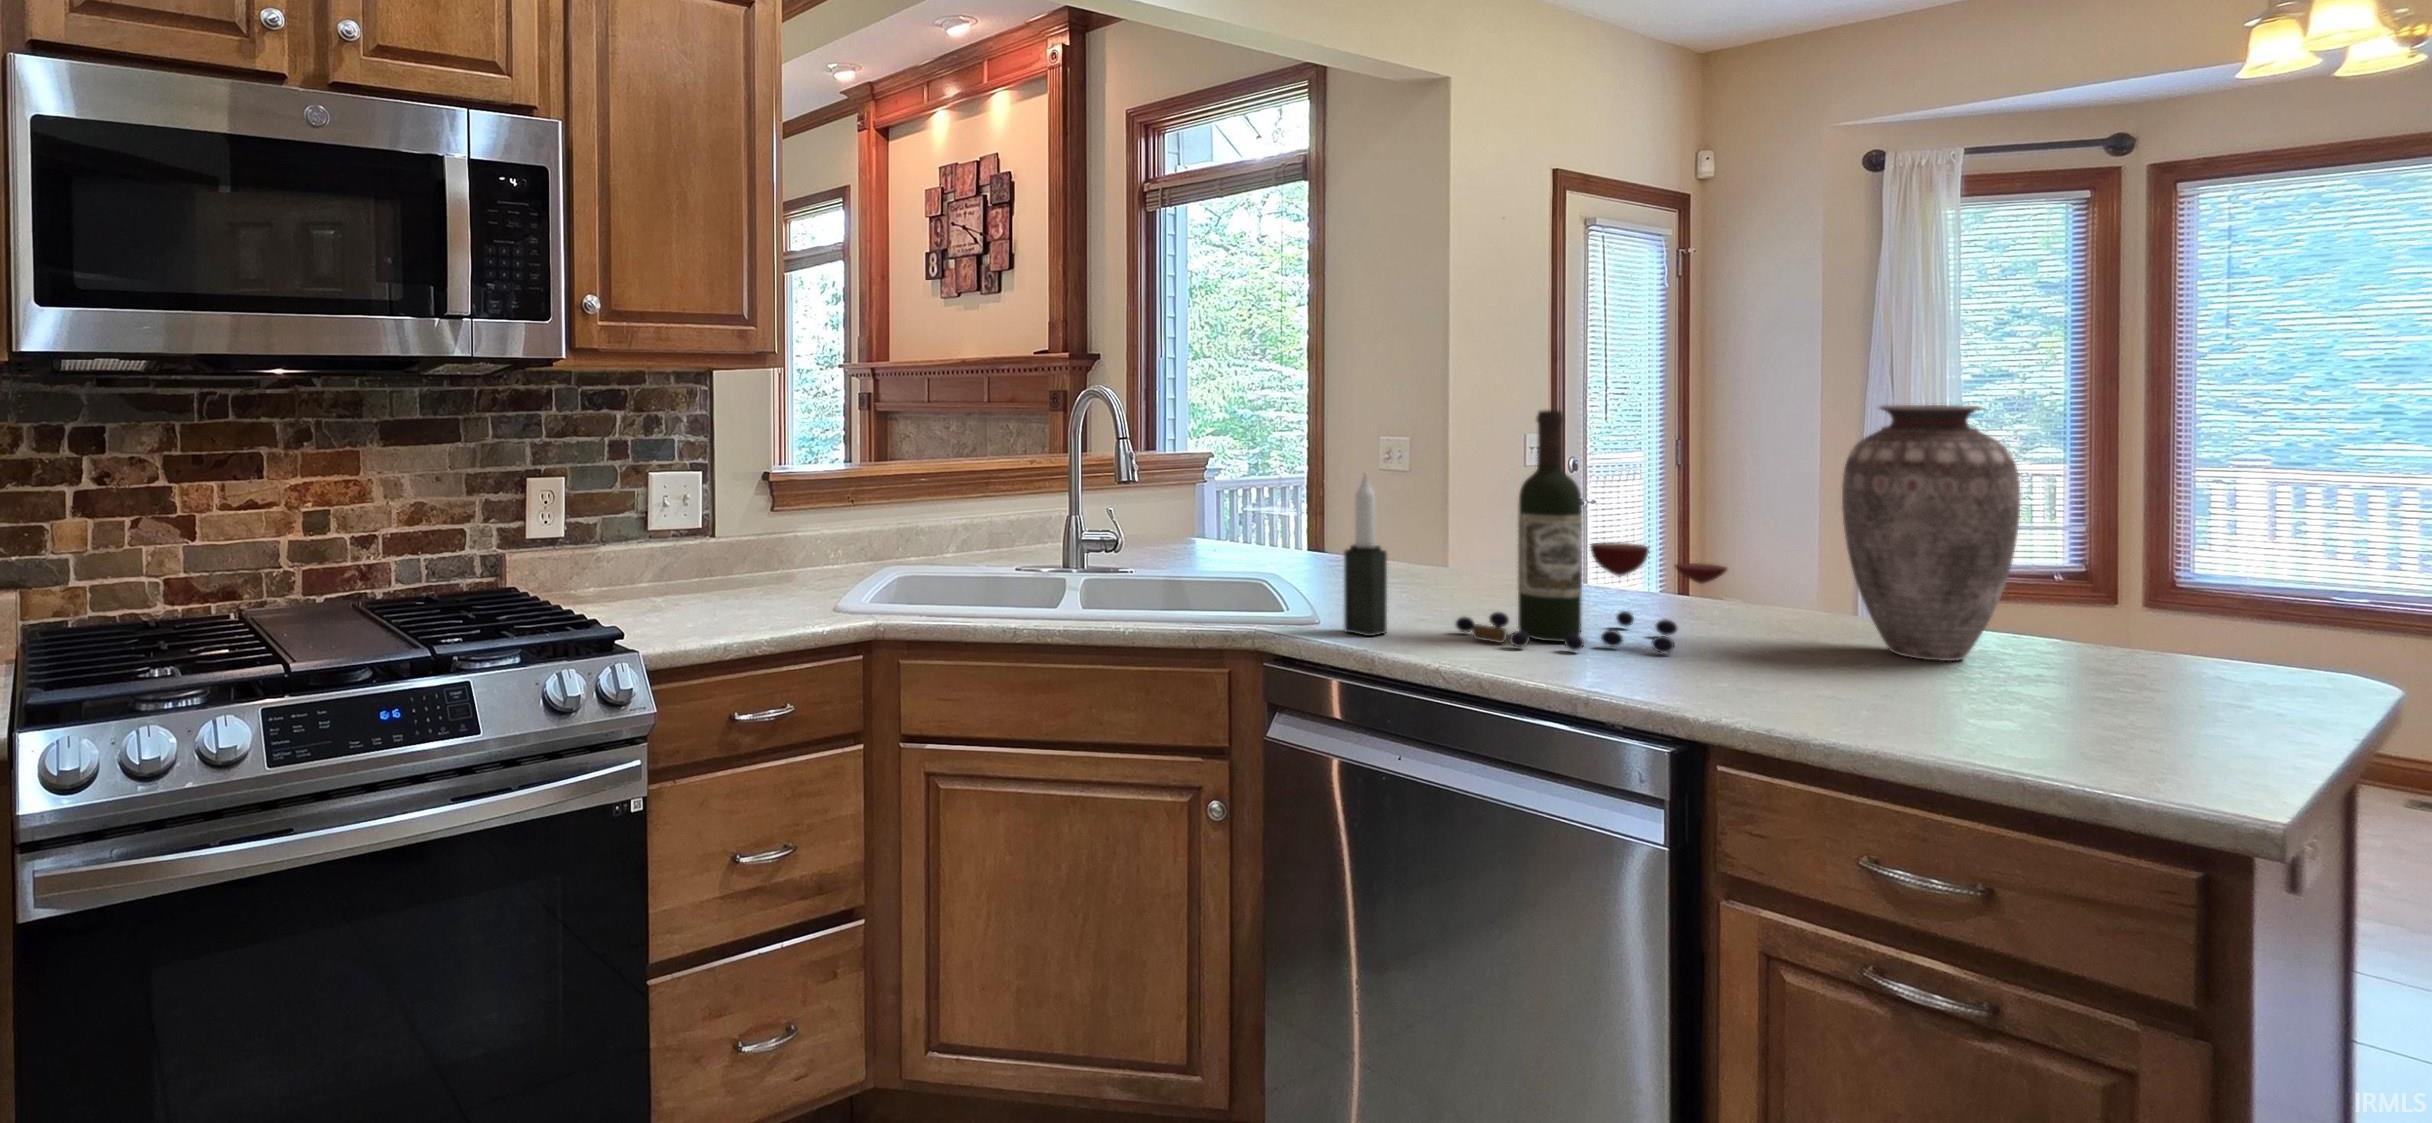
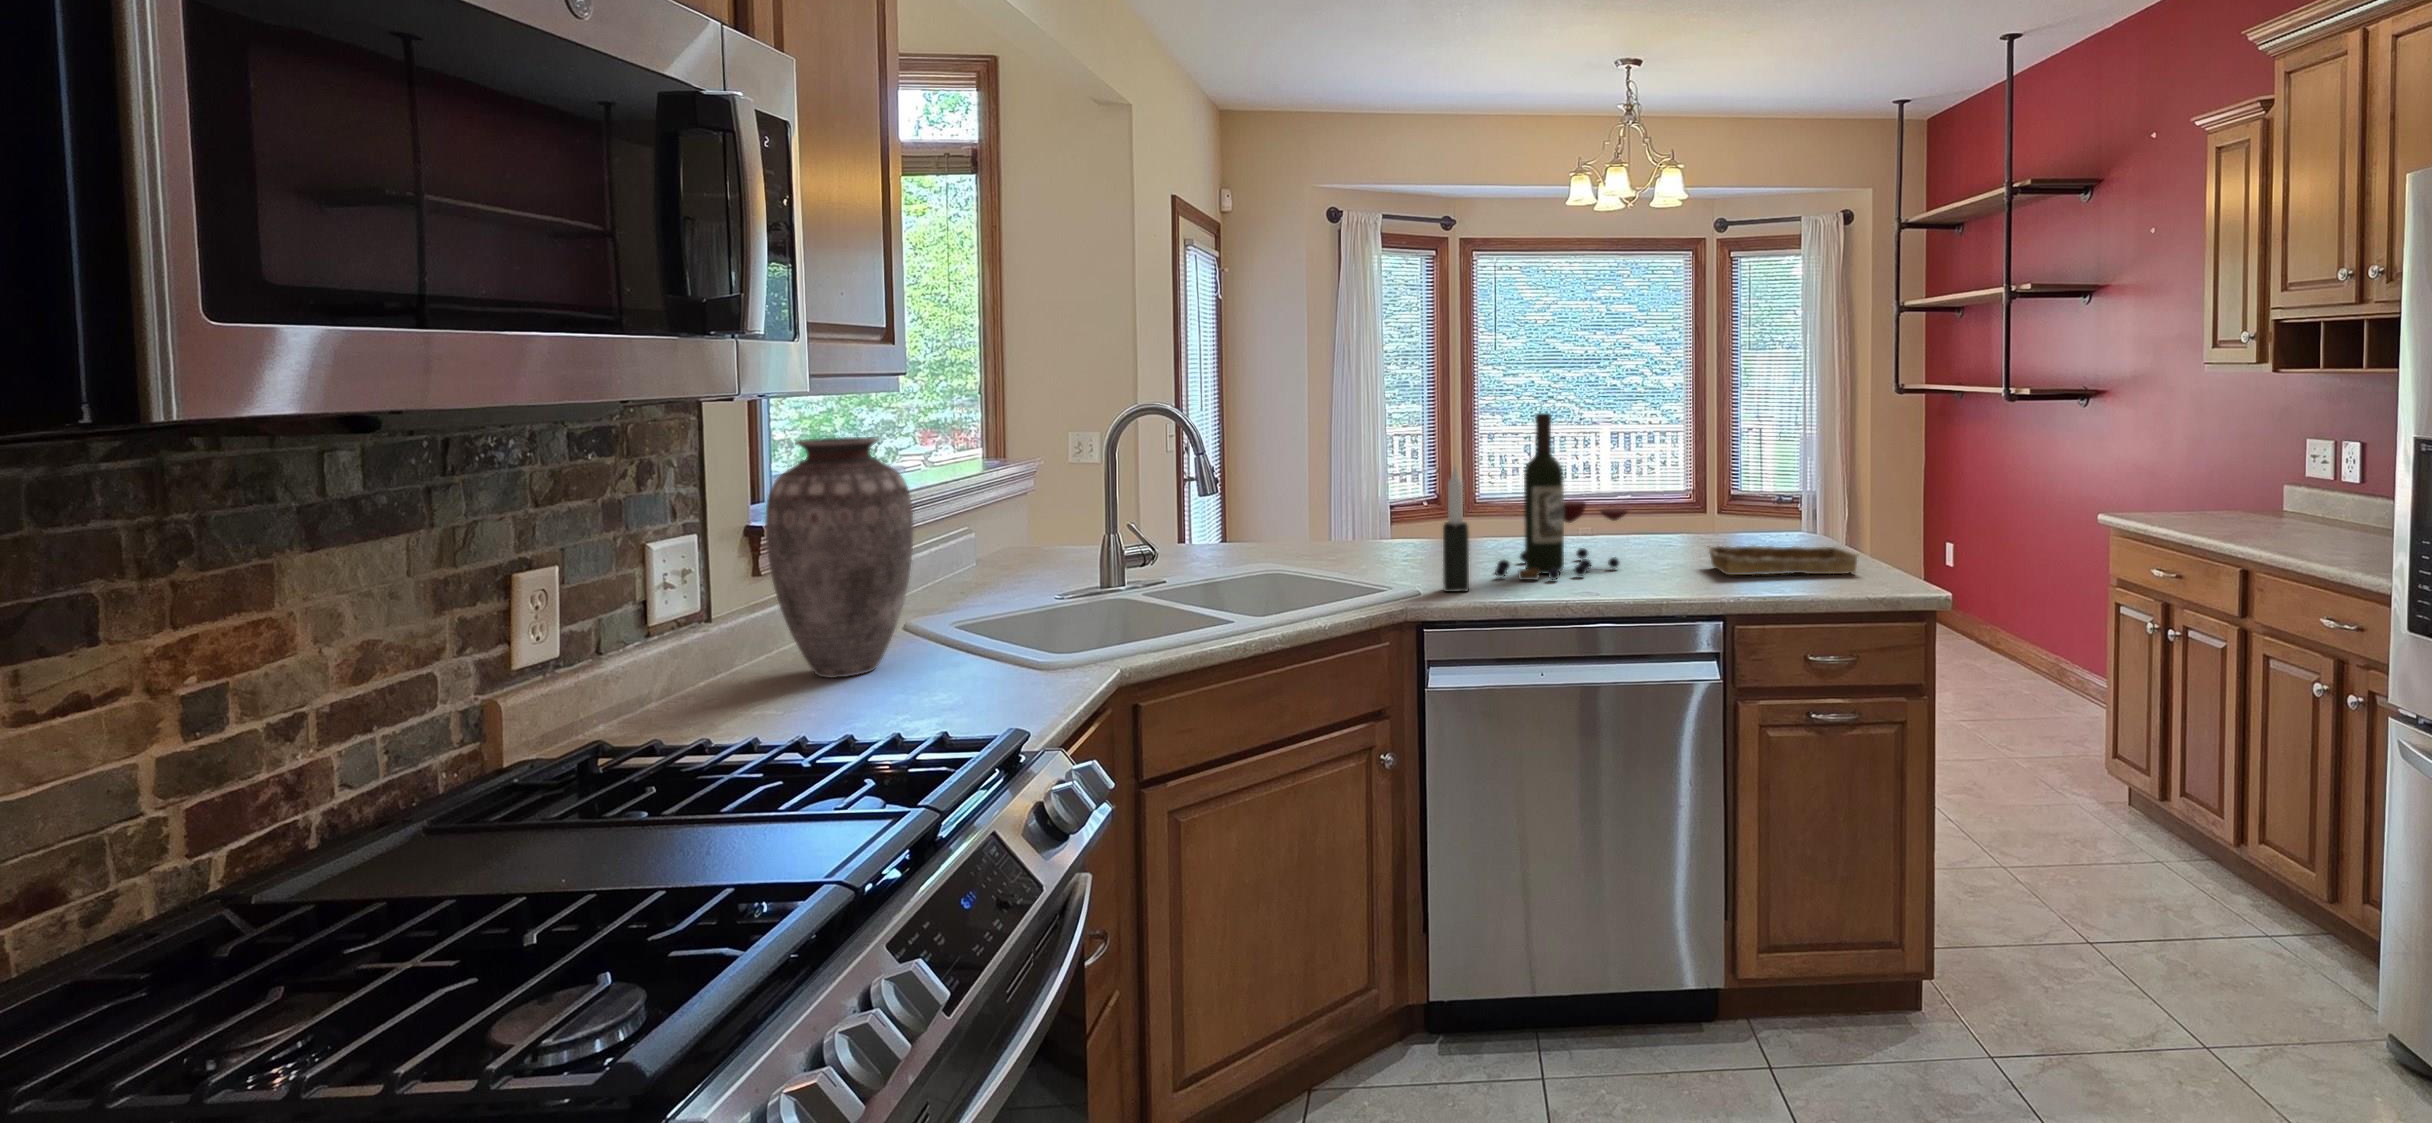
vase: present [1842,405,2020,661] -> present [765,437,913,678]
tray: none [1787,644,2161,747] -> present [1709,546,1858,575]

